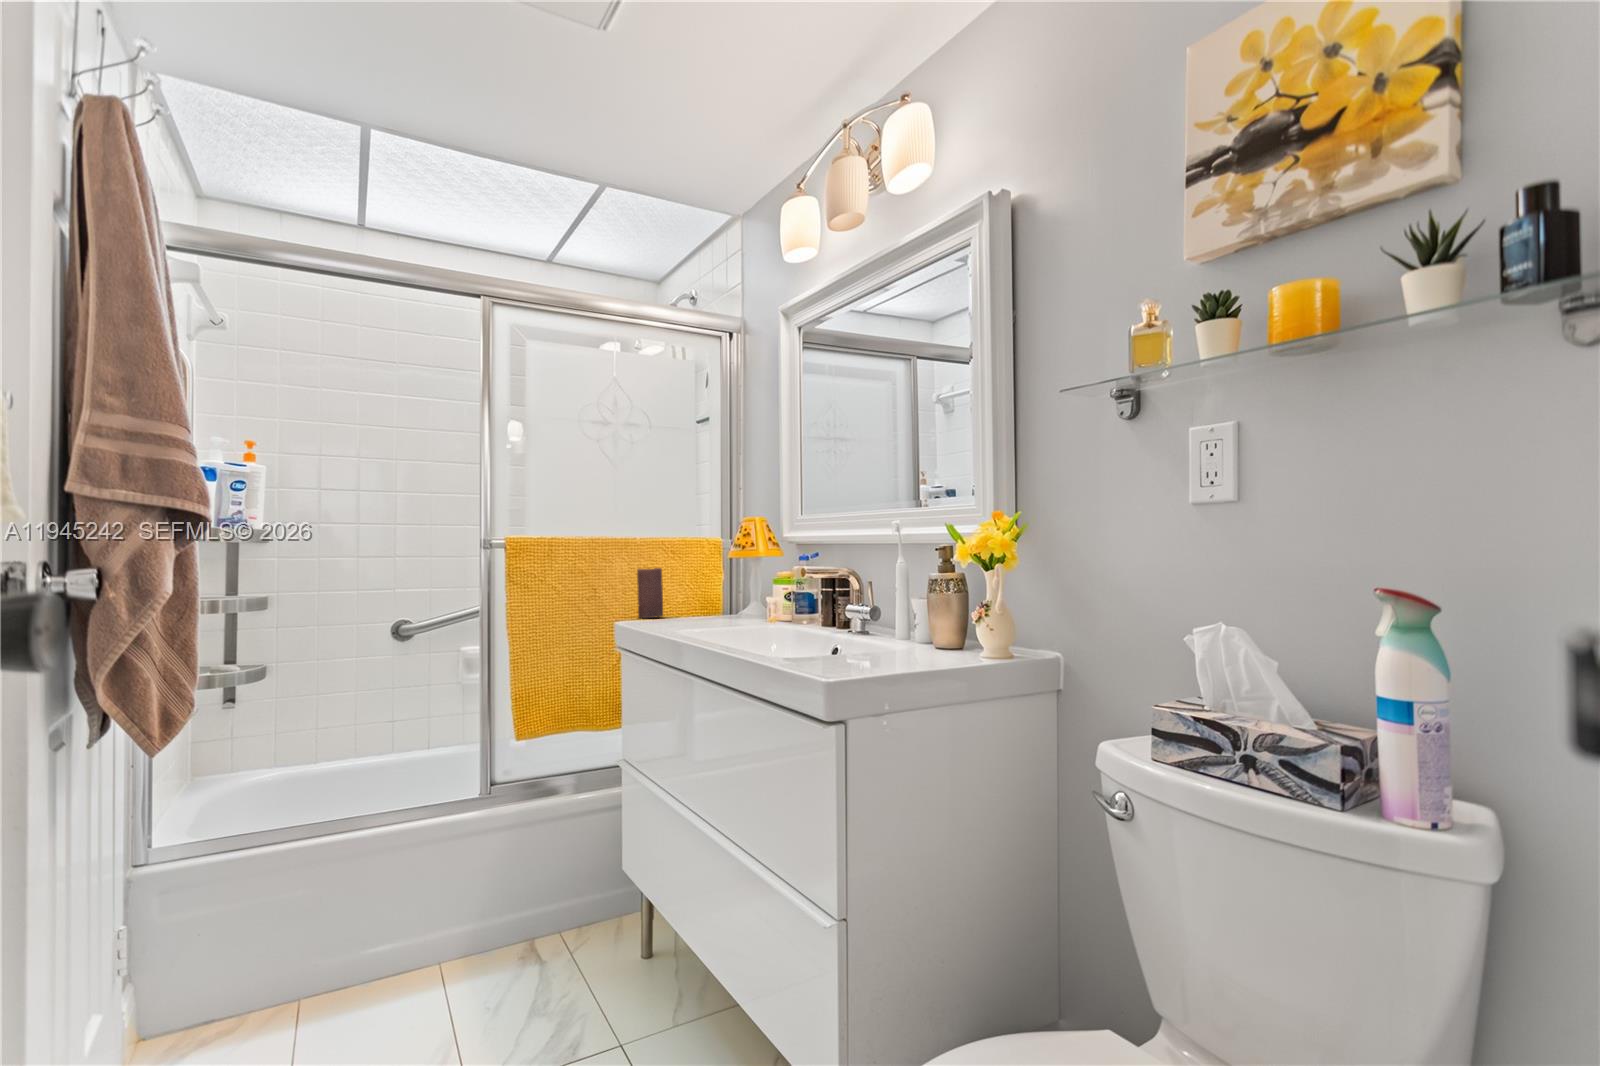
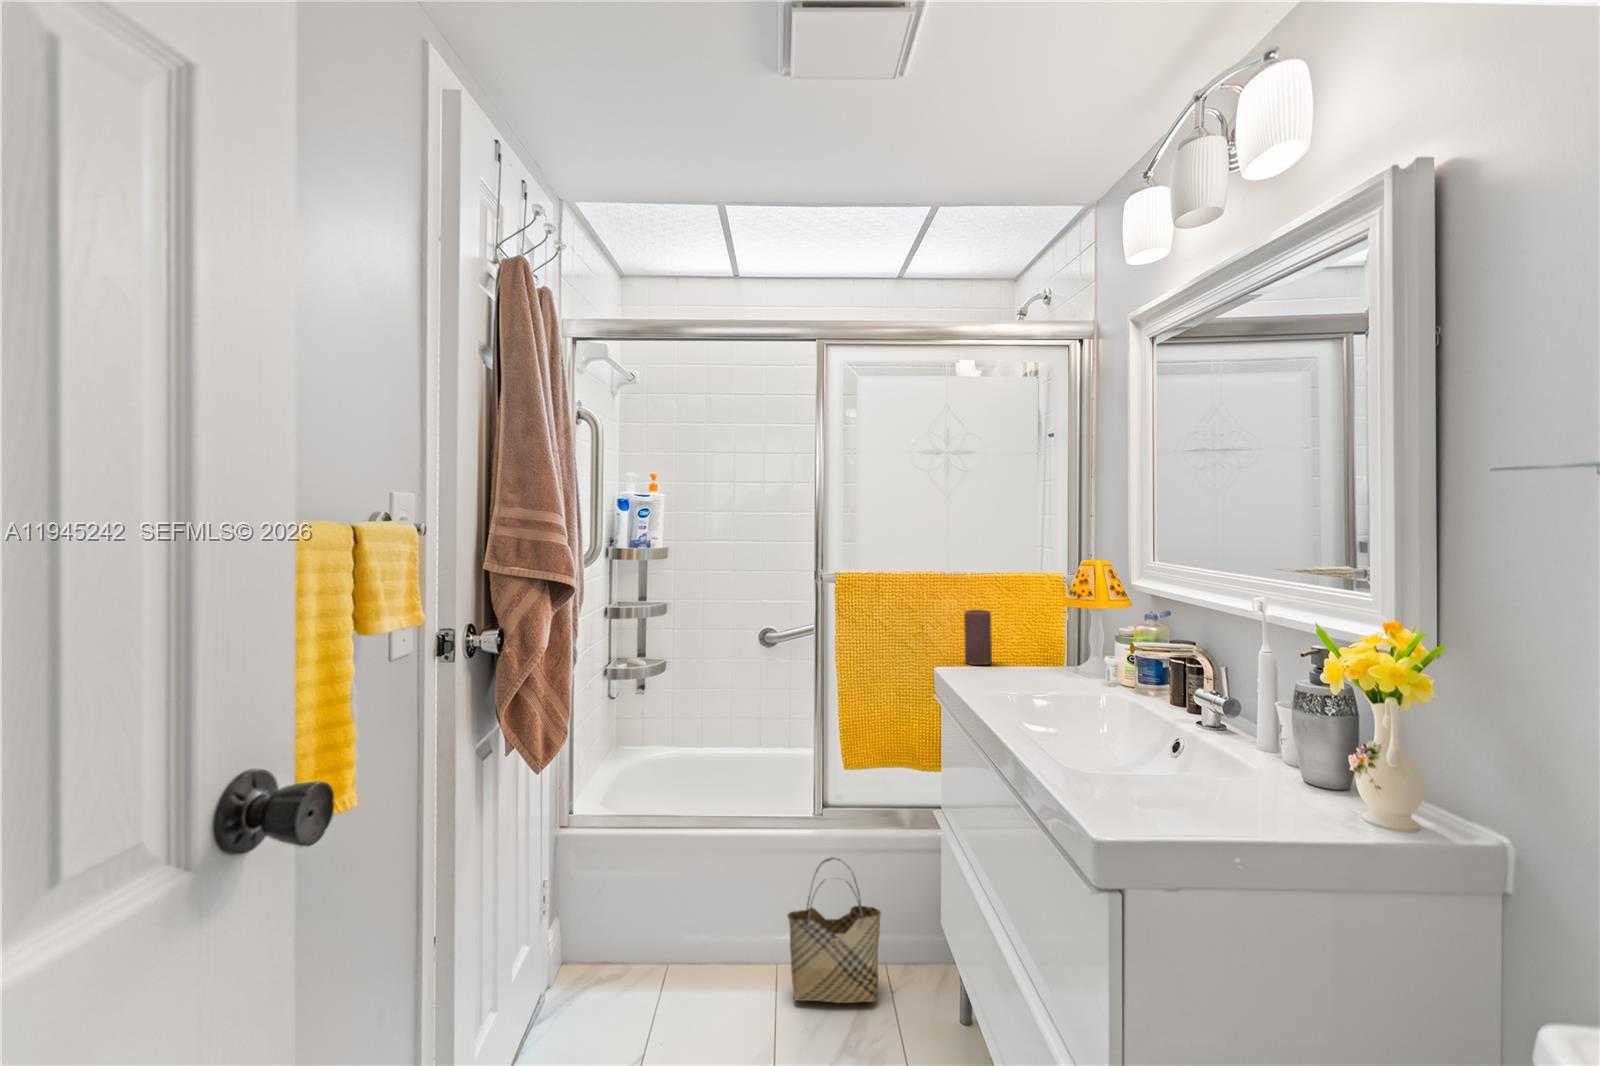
woven basket: none [459,826,562,984] -> present [788,858,881,1003]

